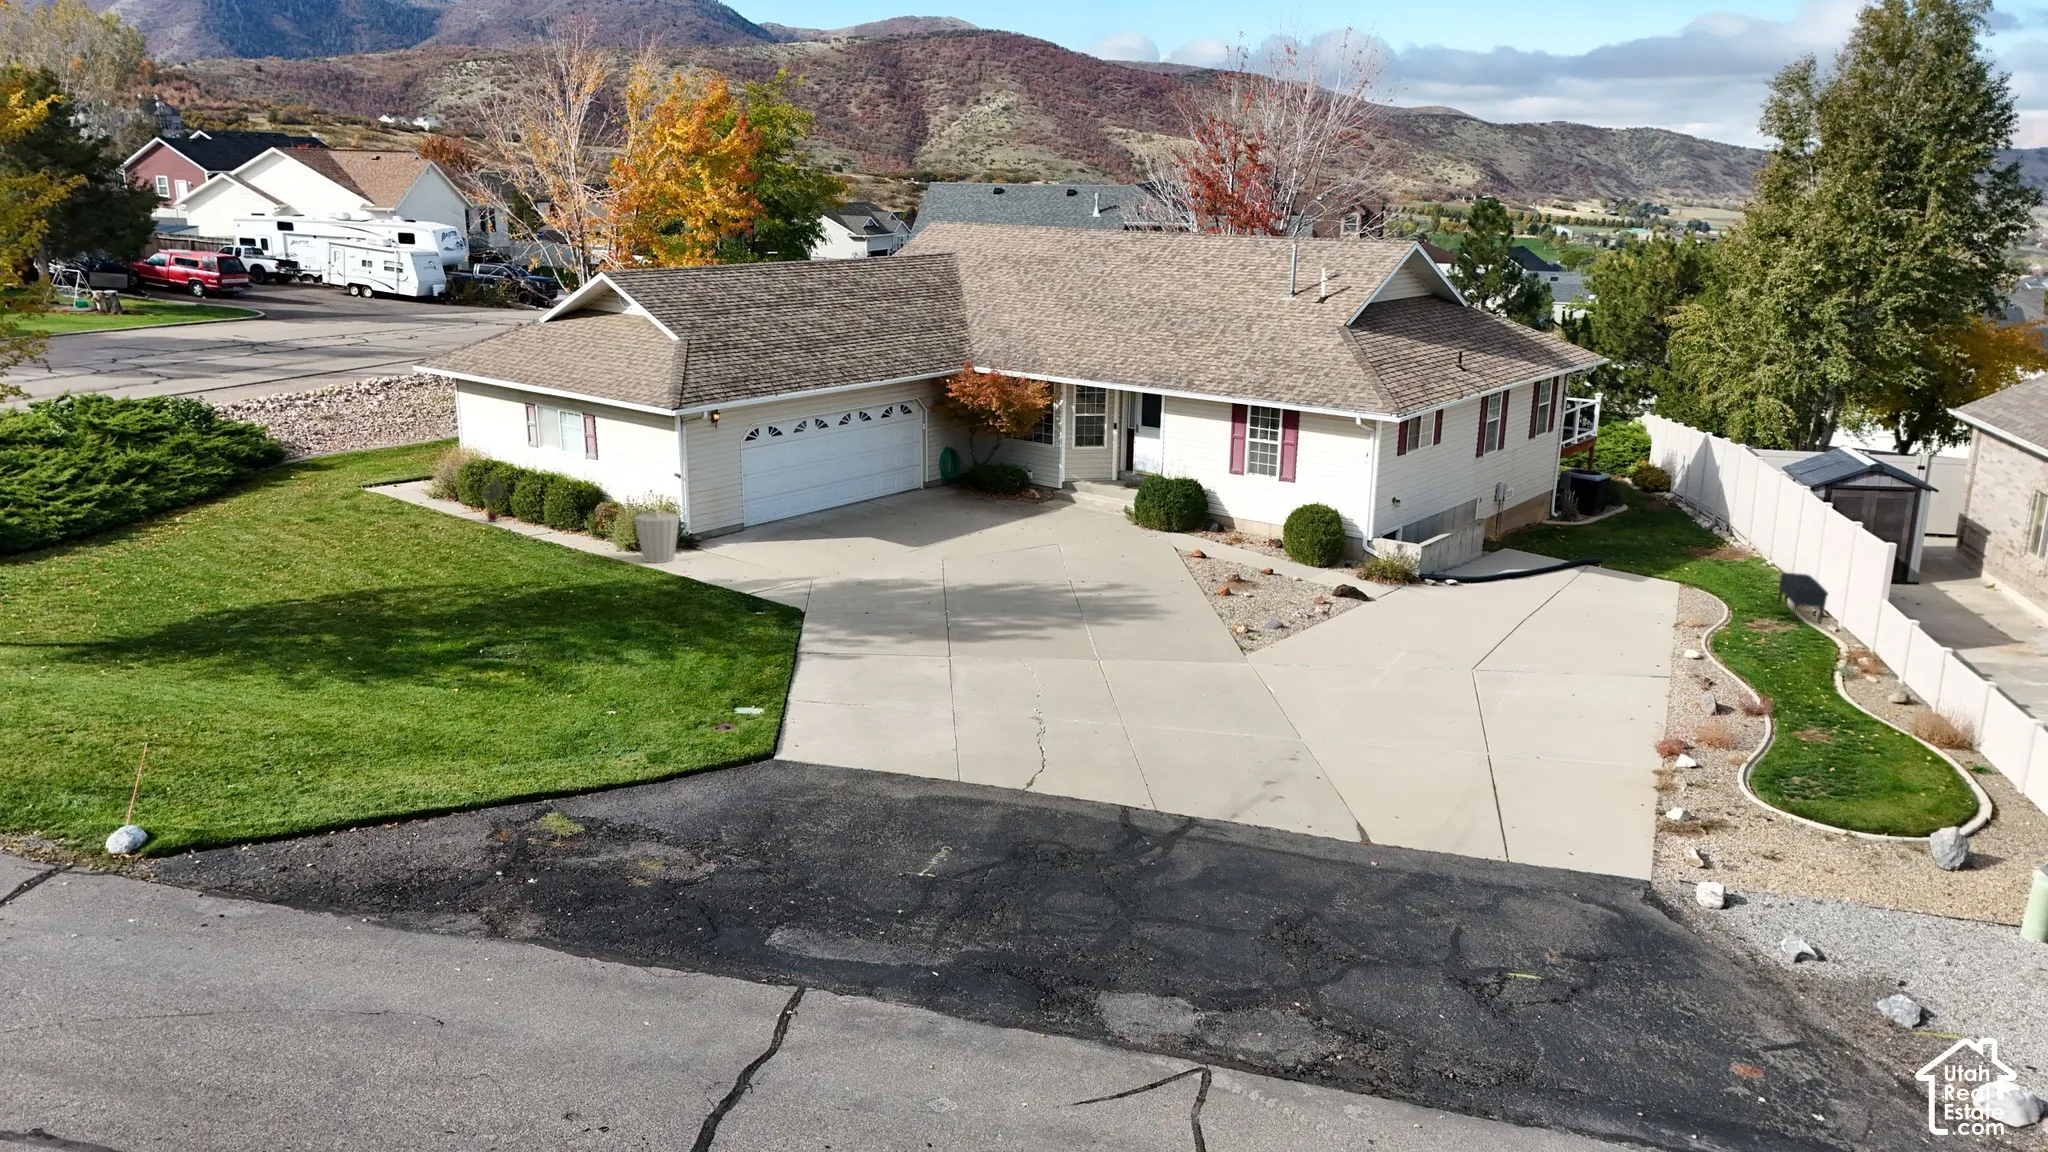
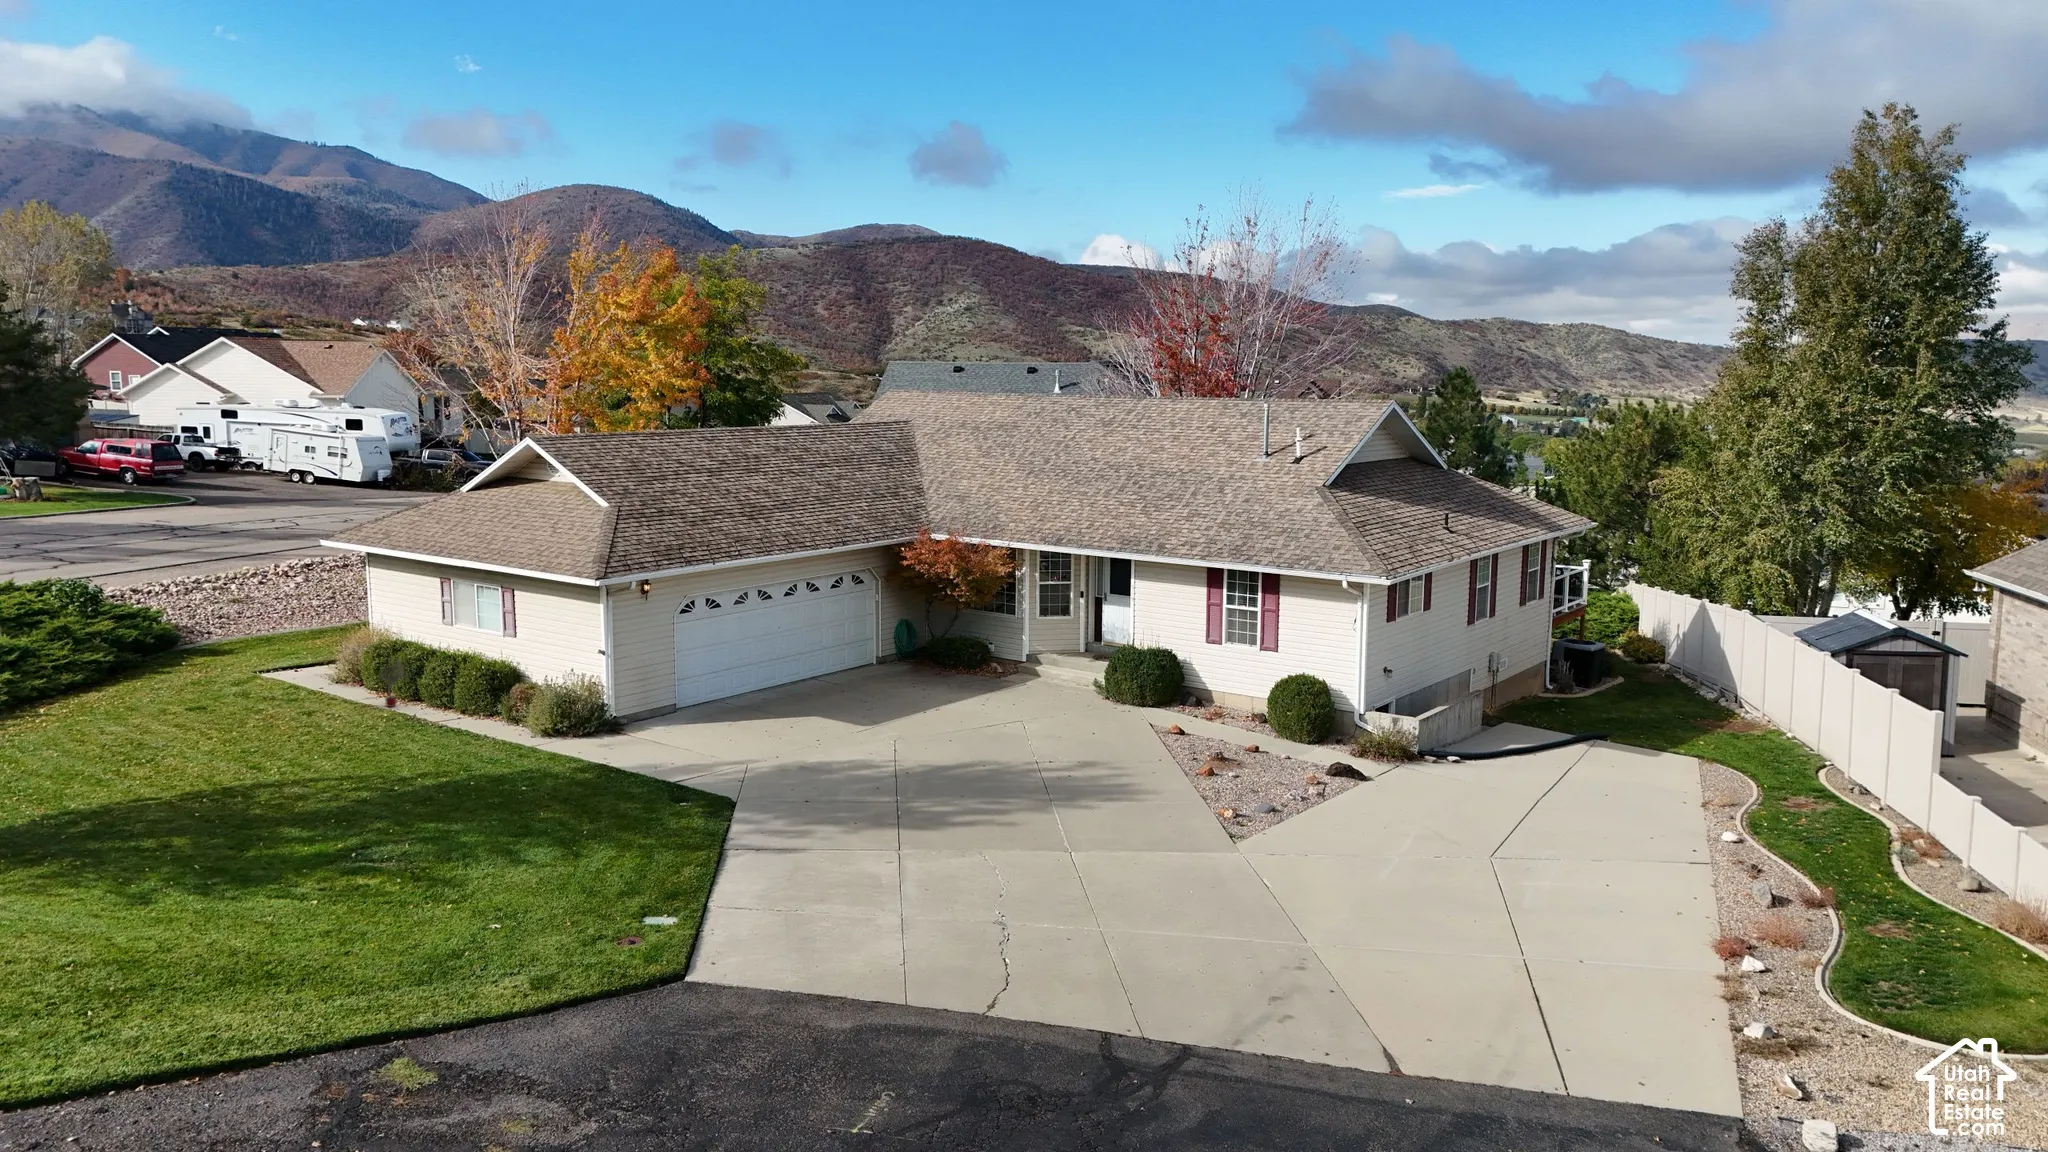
trash can: present [635,511,679,563] -> none [546,692,597,750]
bench: present [1777,573,1828,622] -> none [1812,745,1869,801]

